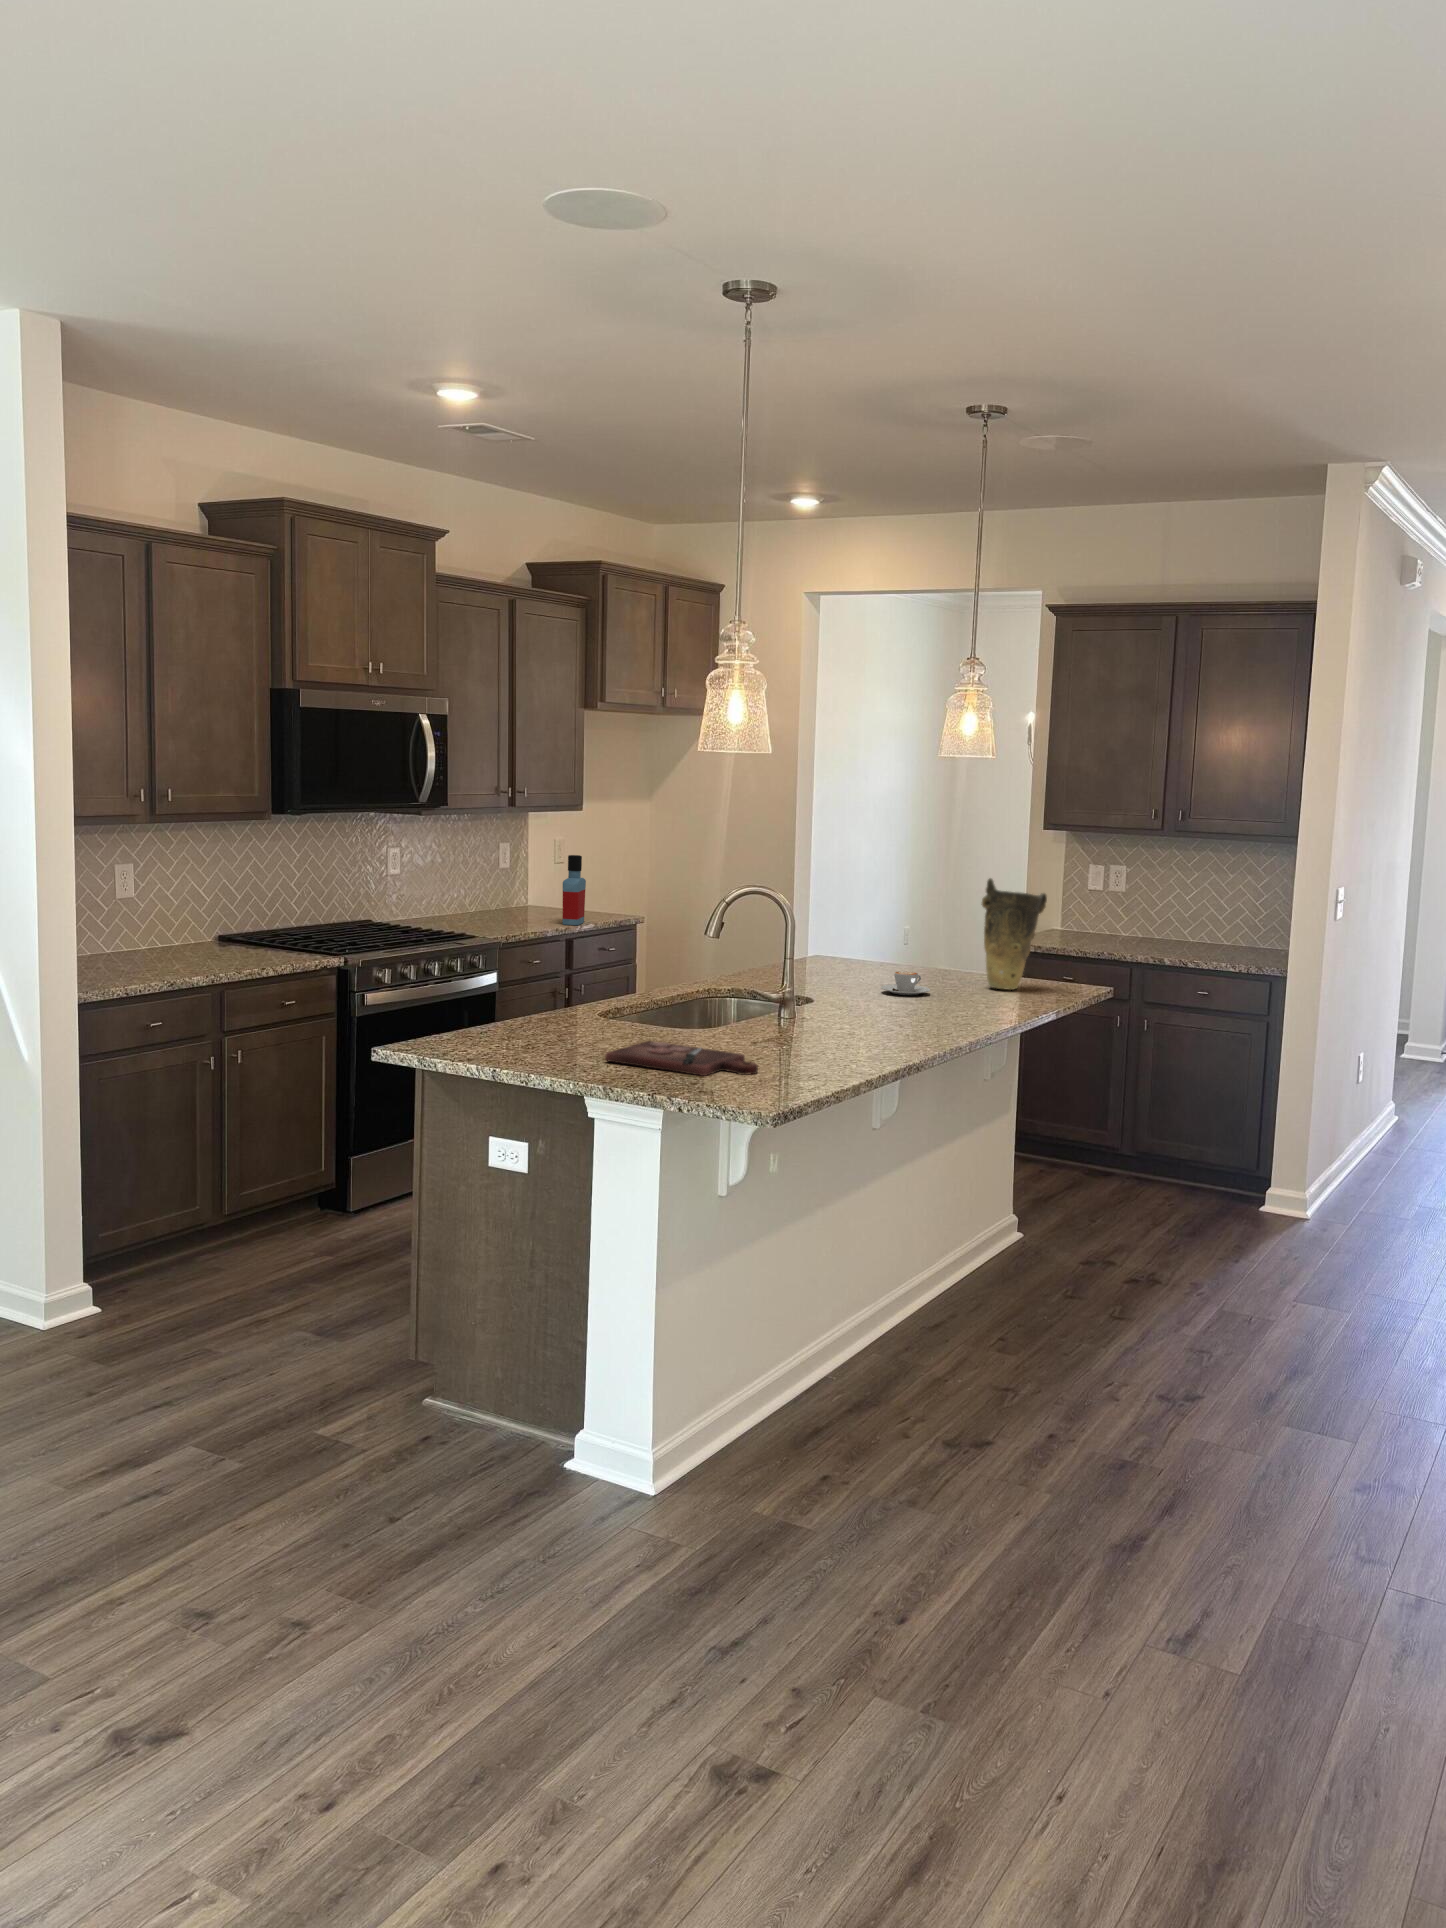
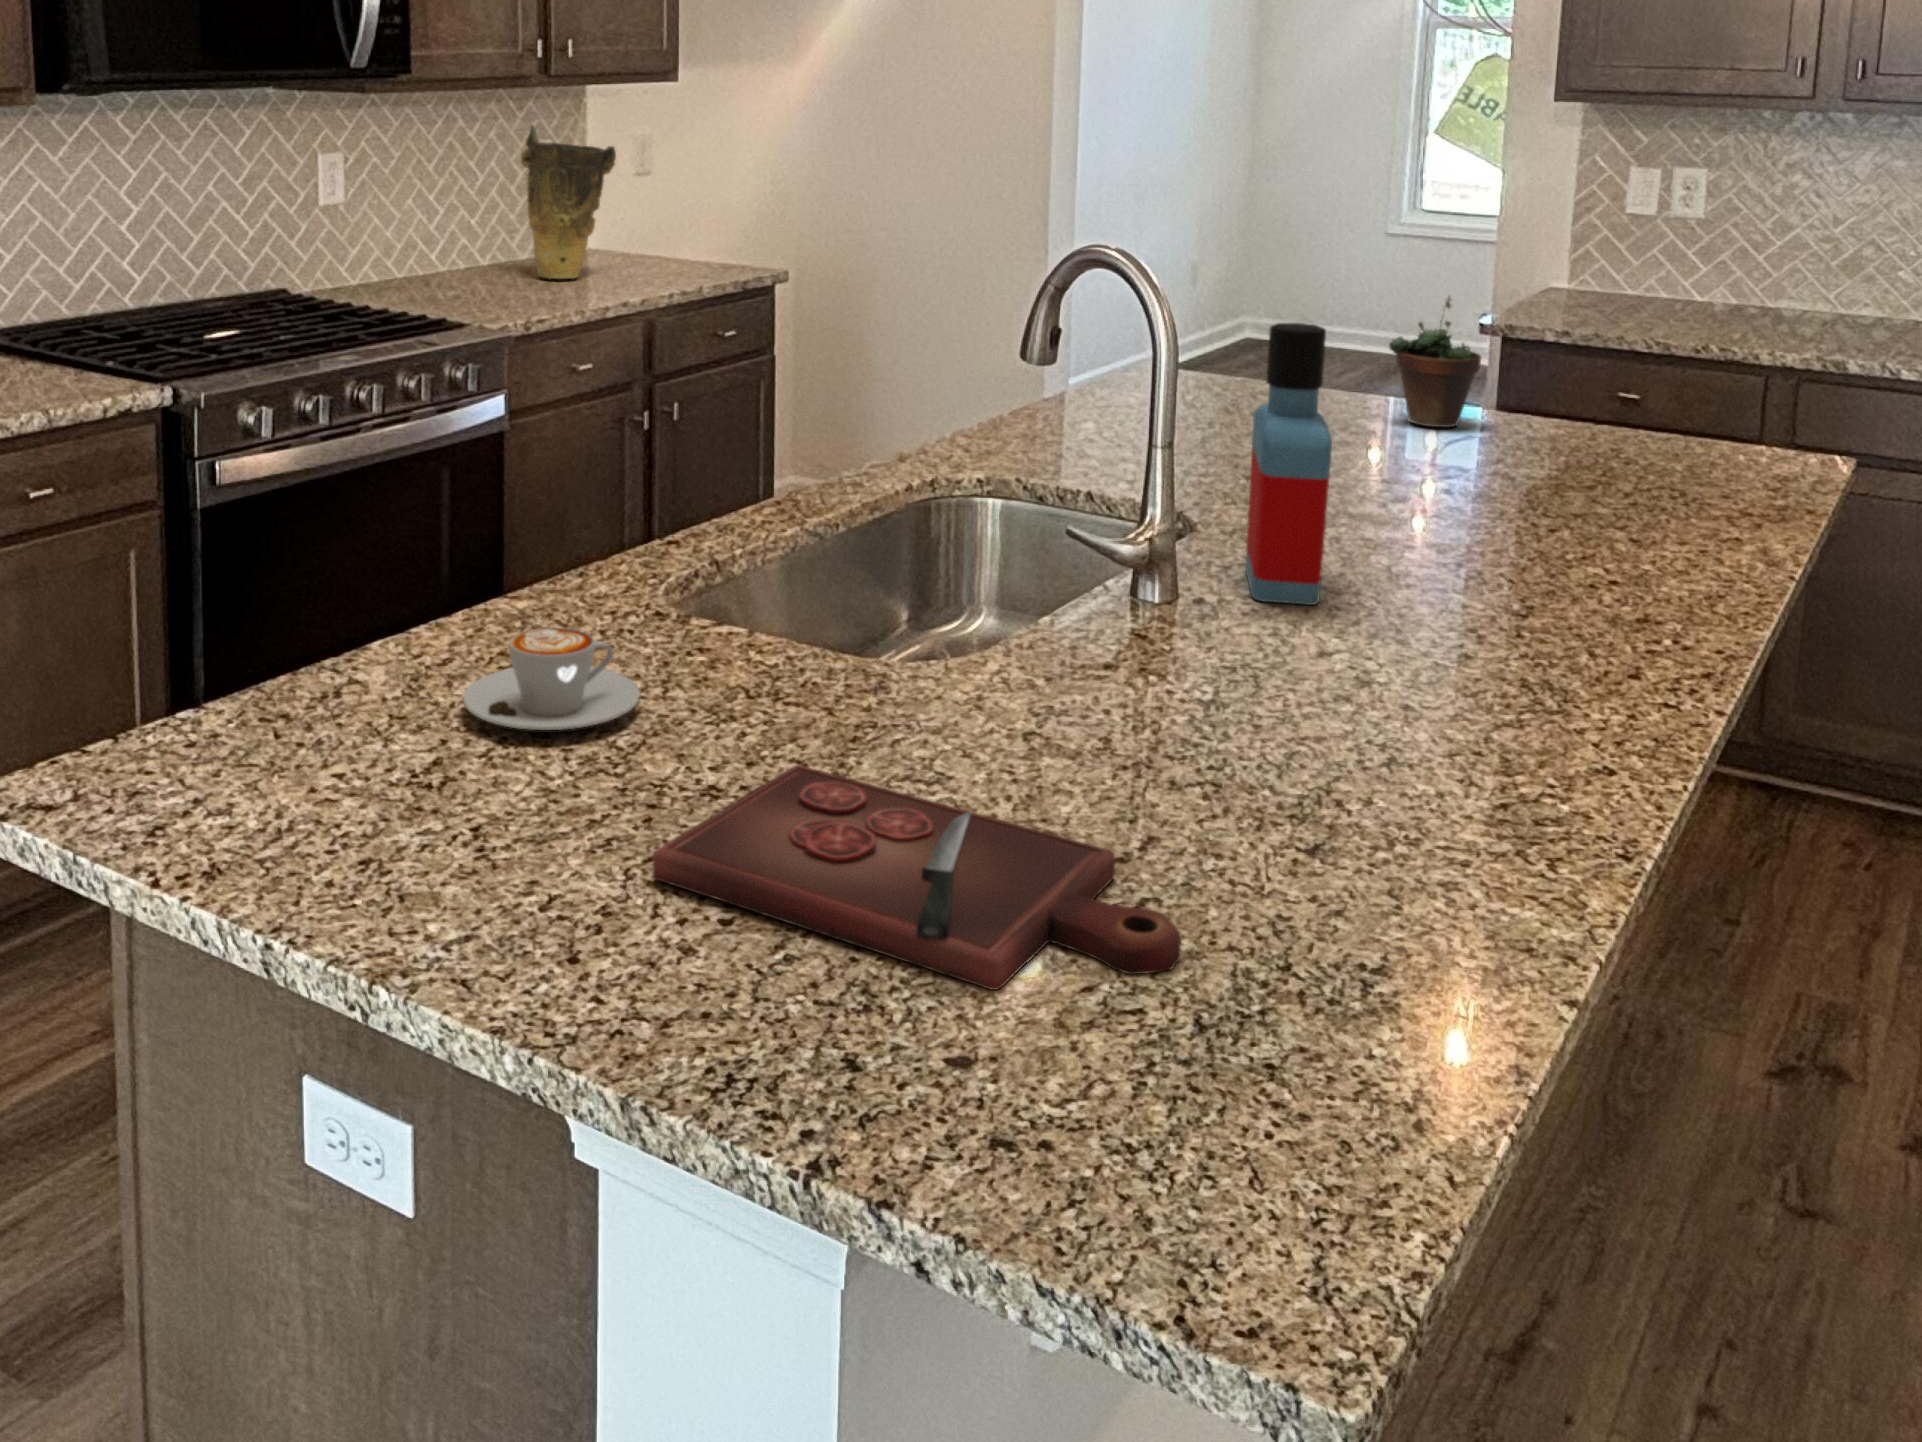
bottle: present [562,855,586,925] -> present [1245,323,1332,605]
vase: present [981,878,1047,990] -> present [521,125,616,279]
succulent plant: none [918,916,958,977] -> present [1389,297,1481,427]
coffee cup: present [881,971,930,995] -> present [463,628,640,730]

